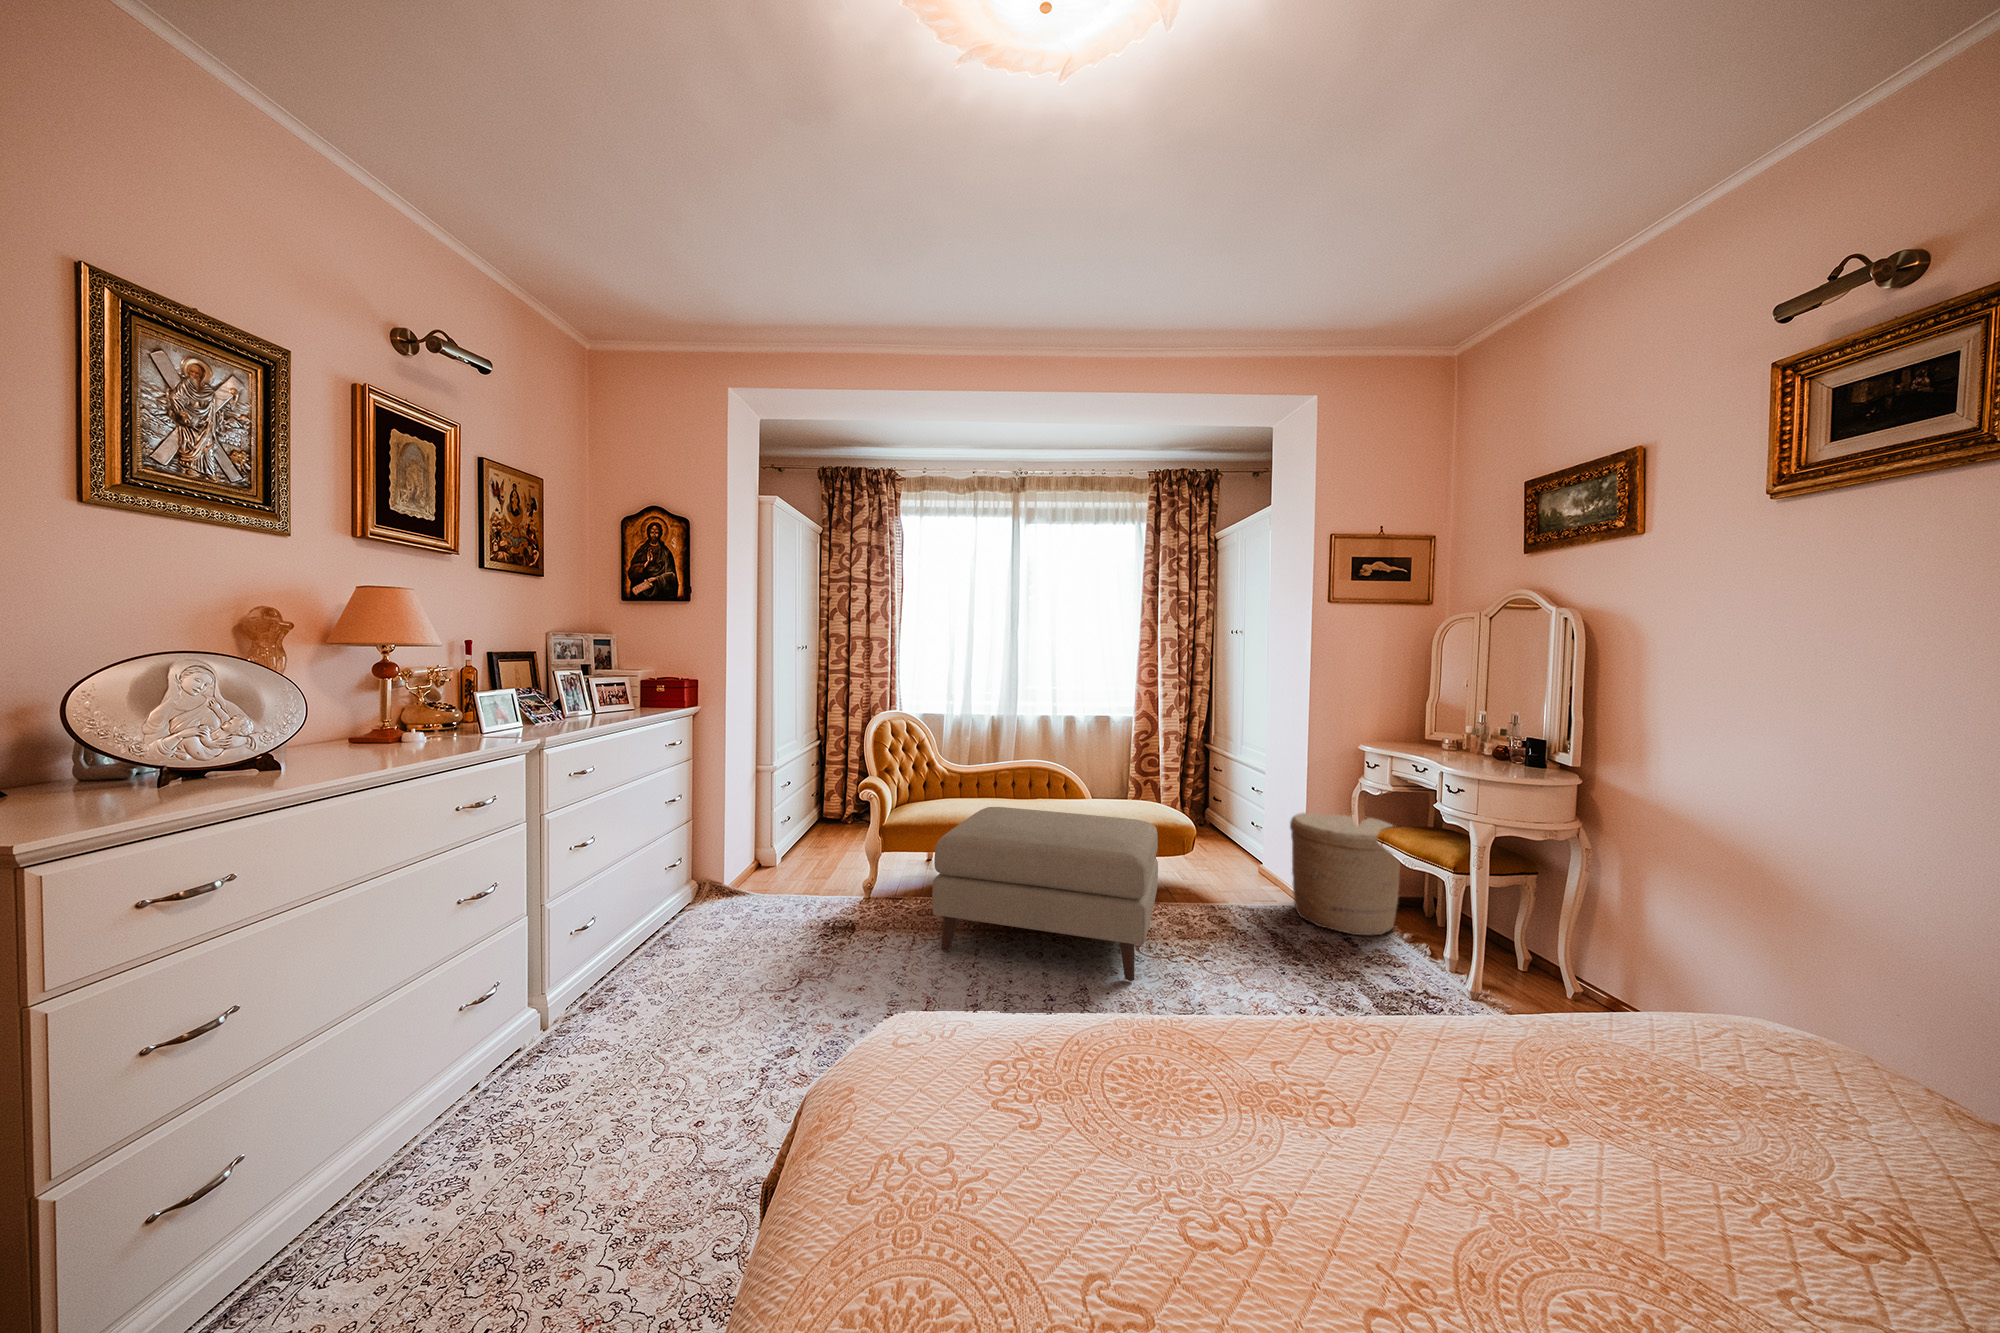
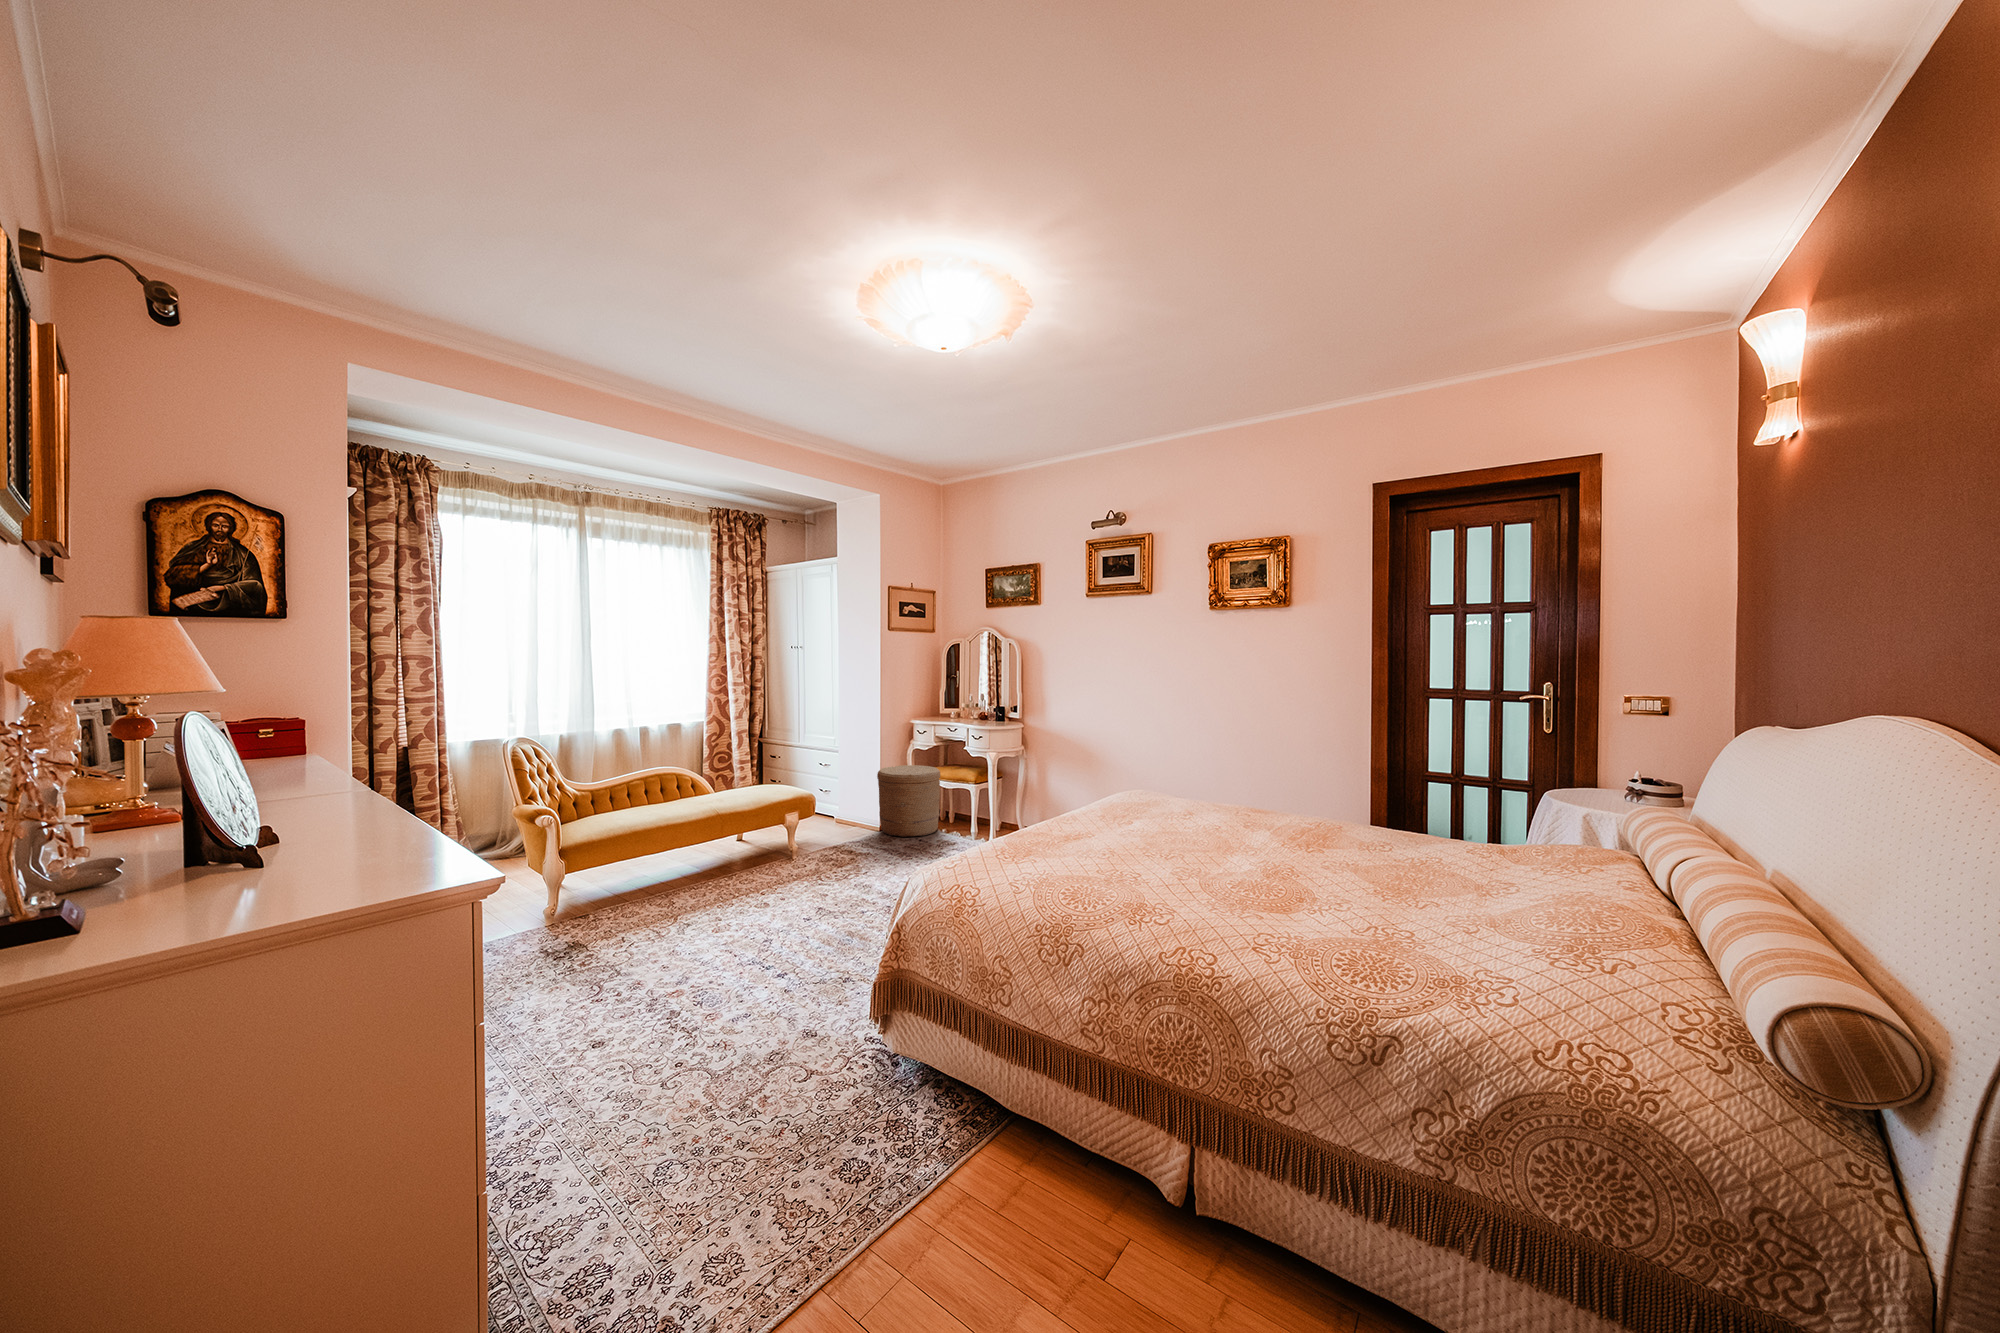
ottoman: present [932,807,1158,981] -> none [673,790,860,921]

